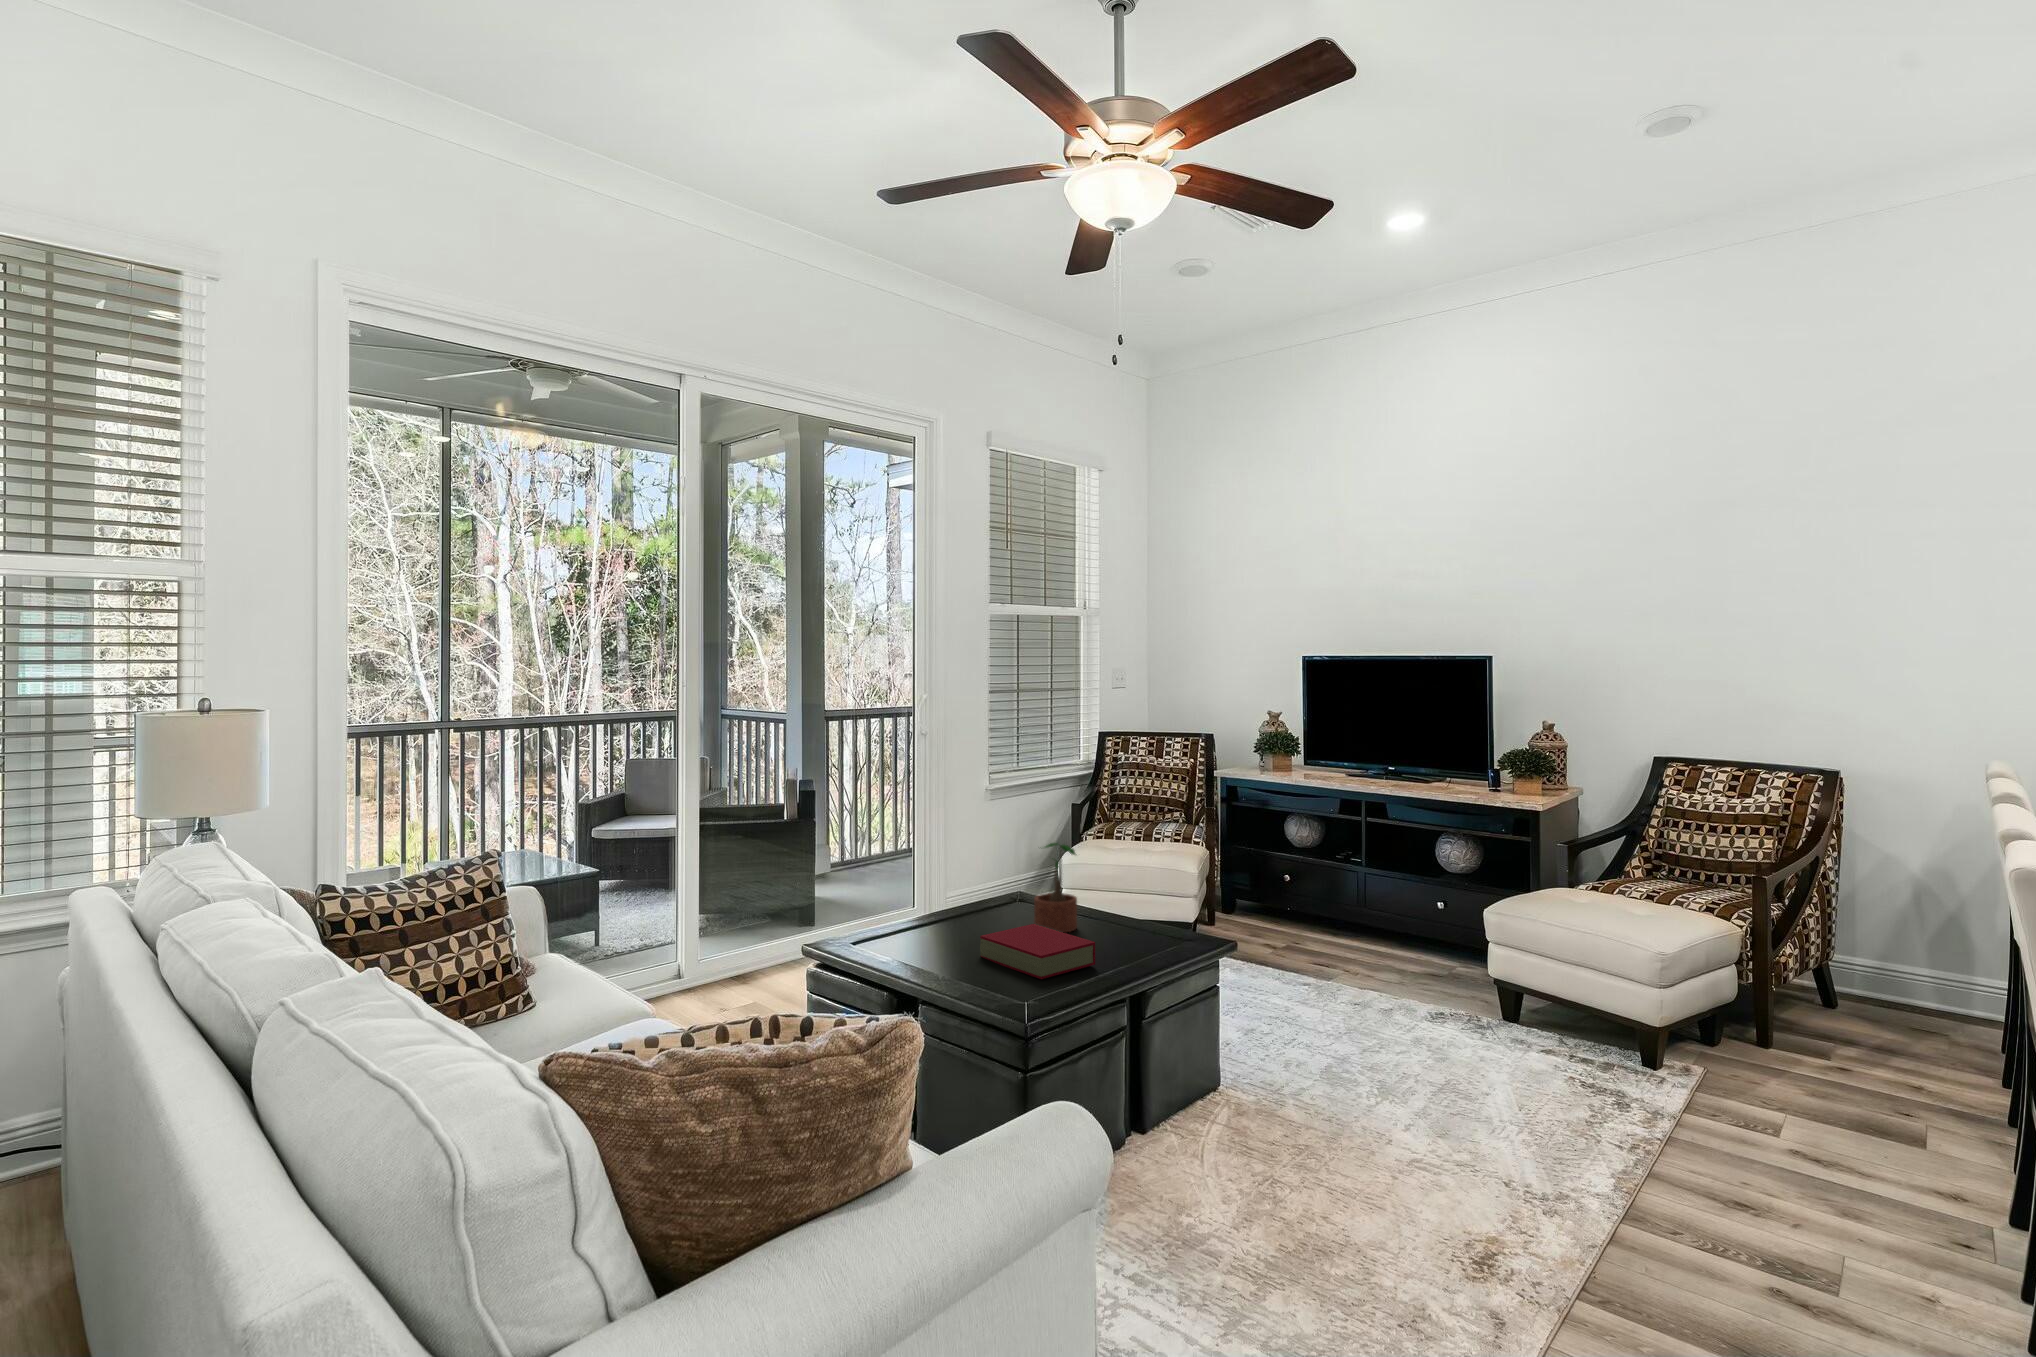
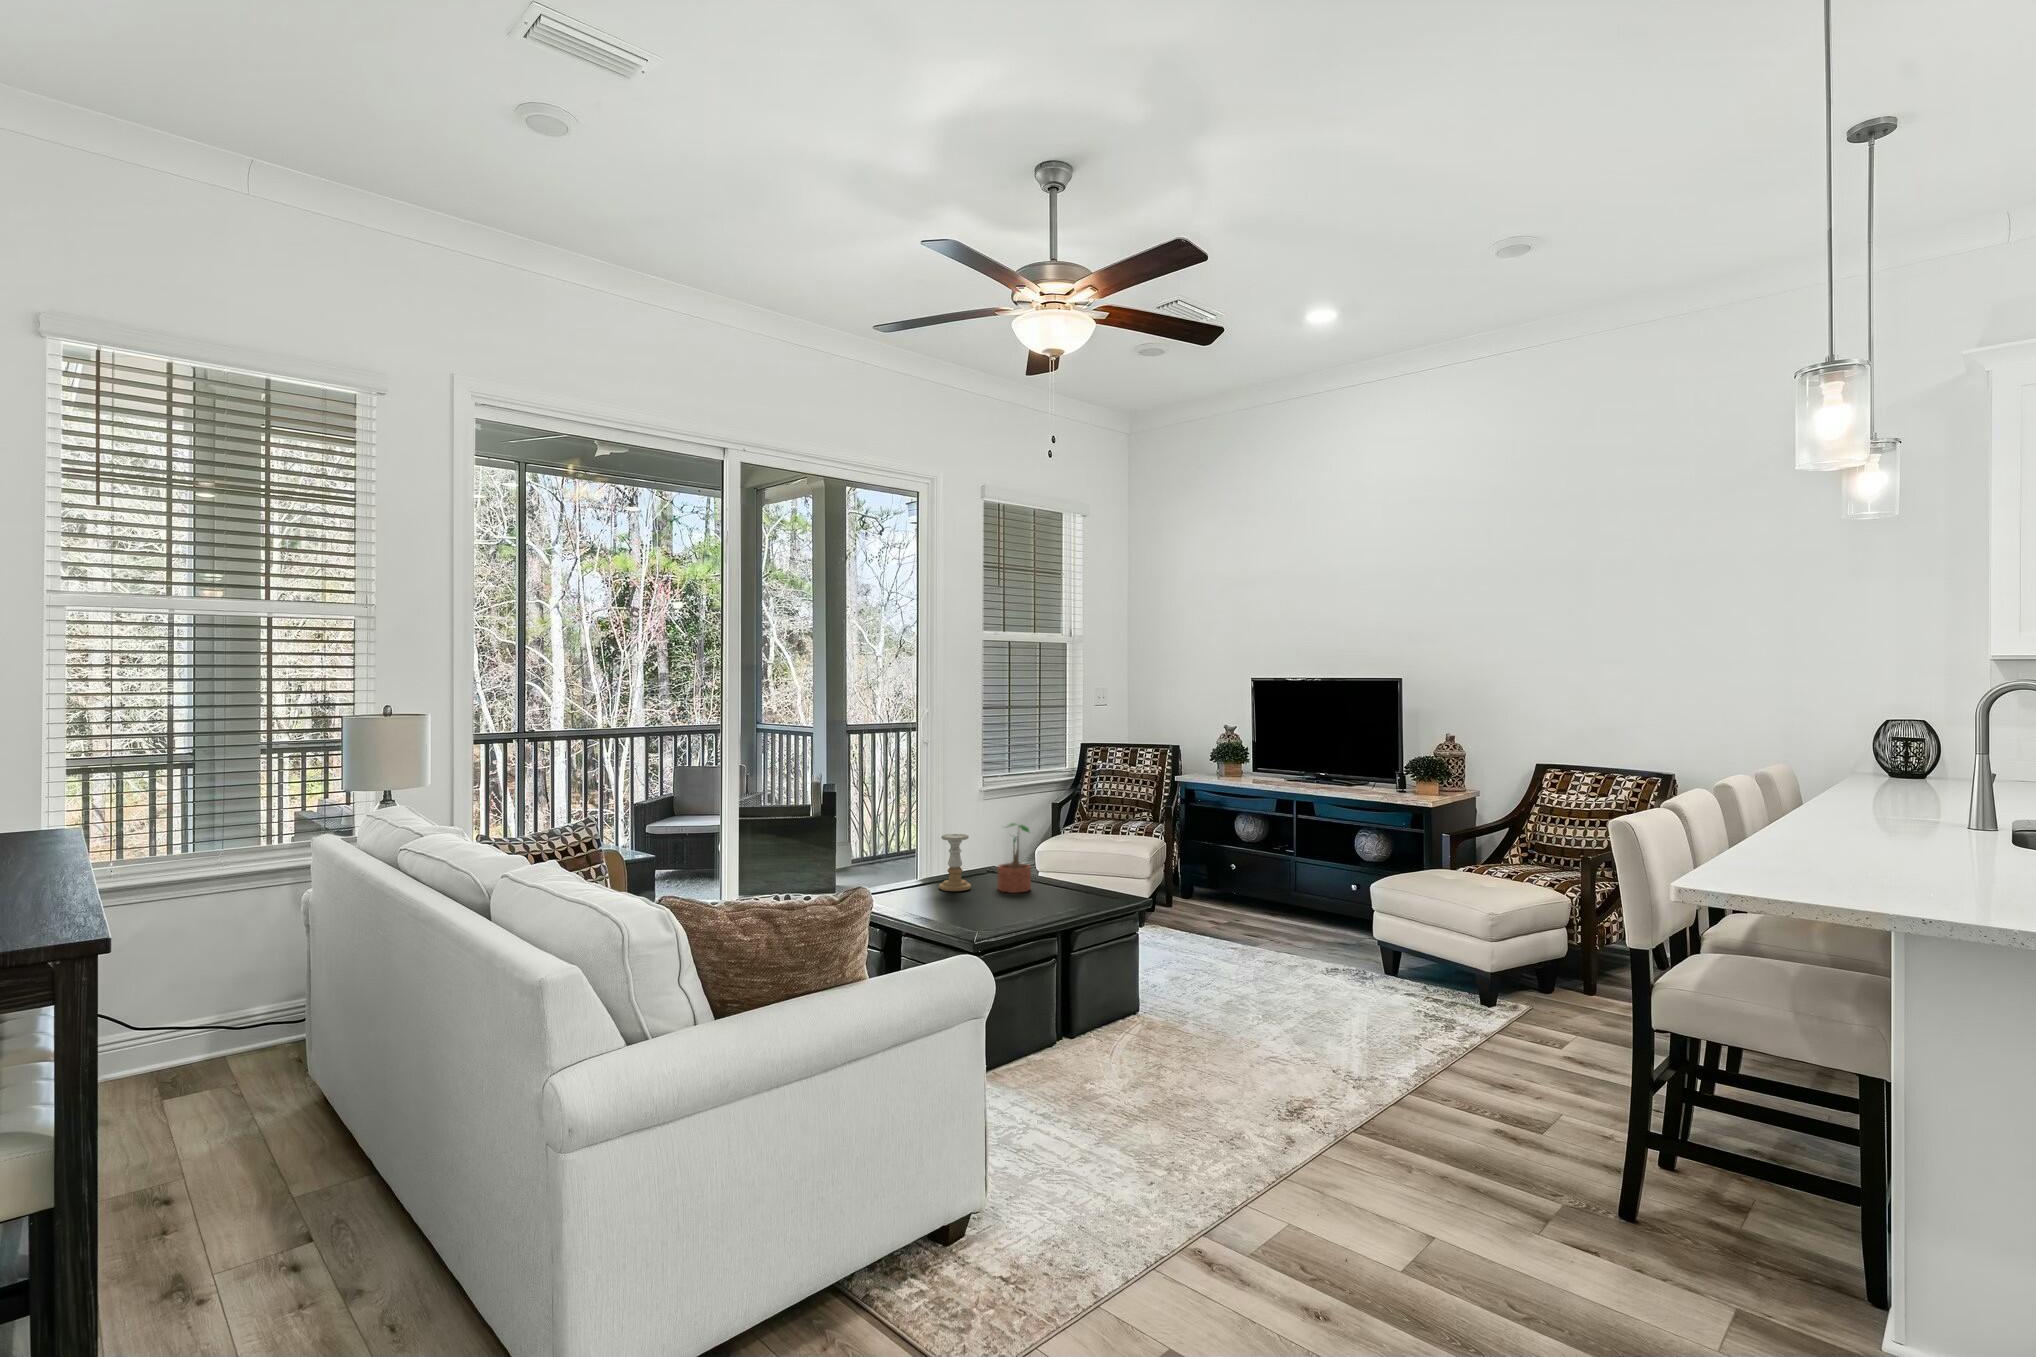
candle holder: none [960,857,1001,932] -> present [939,834,971,891]
book: present [980,924,1095,979] -> none [950,883,1036,920]

